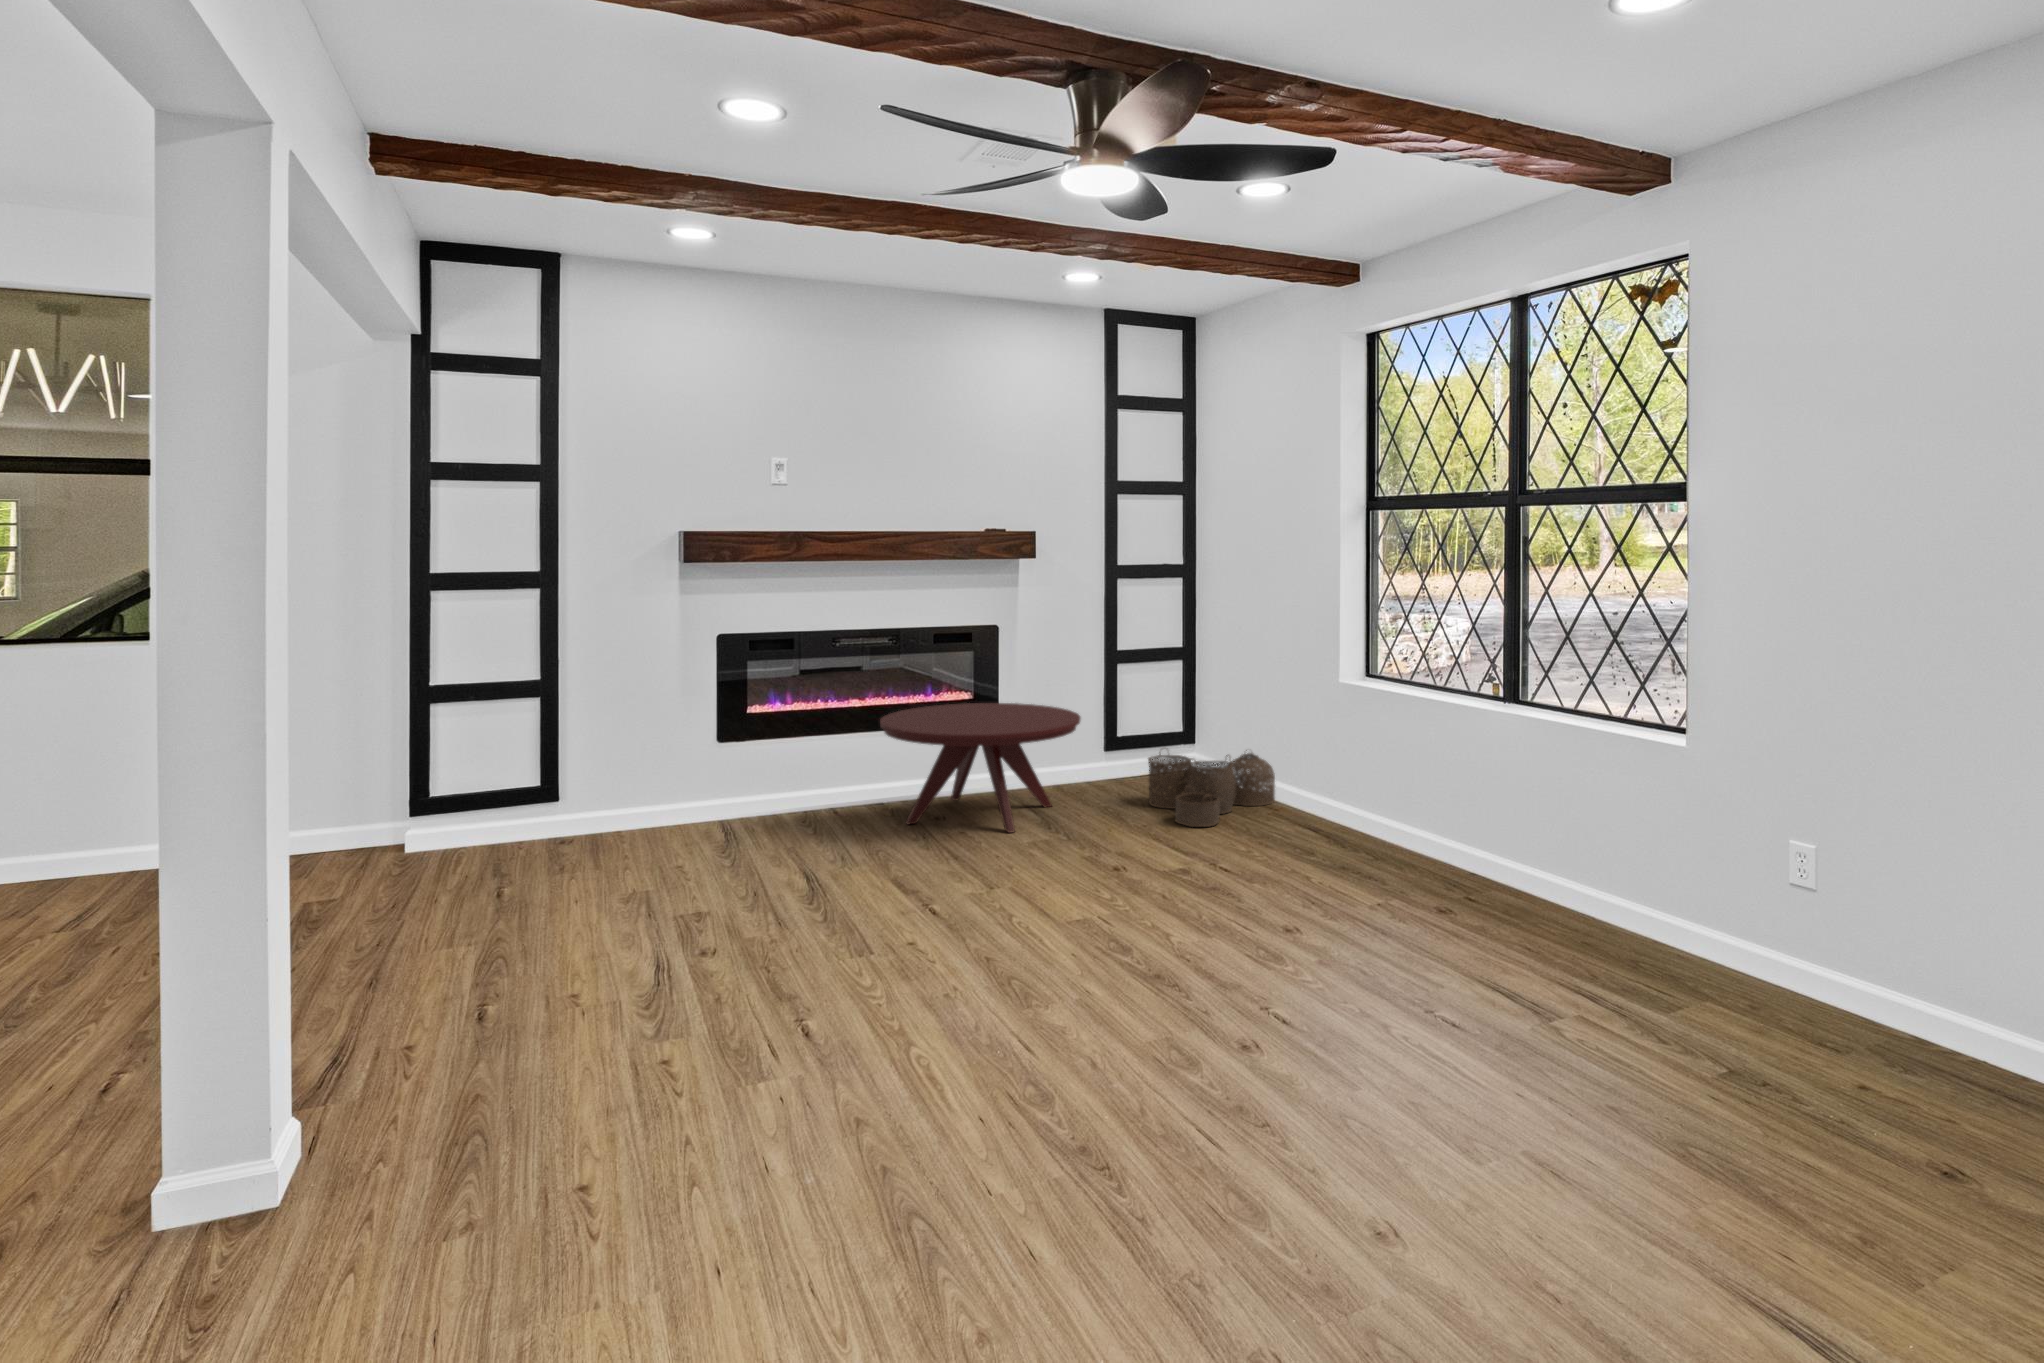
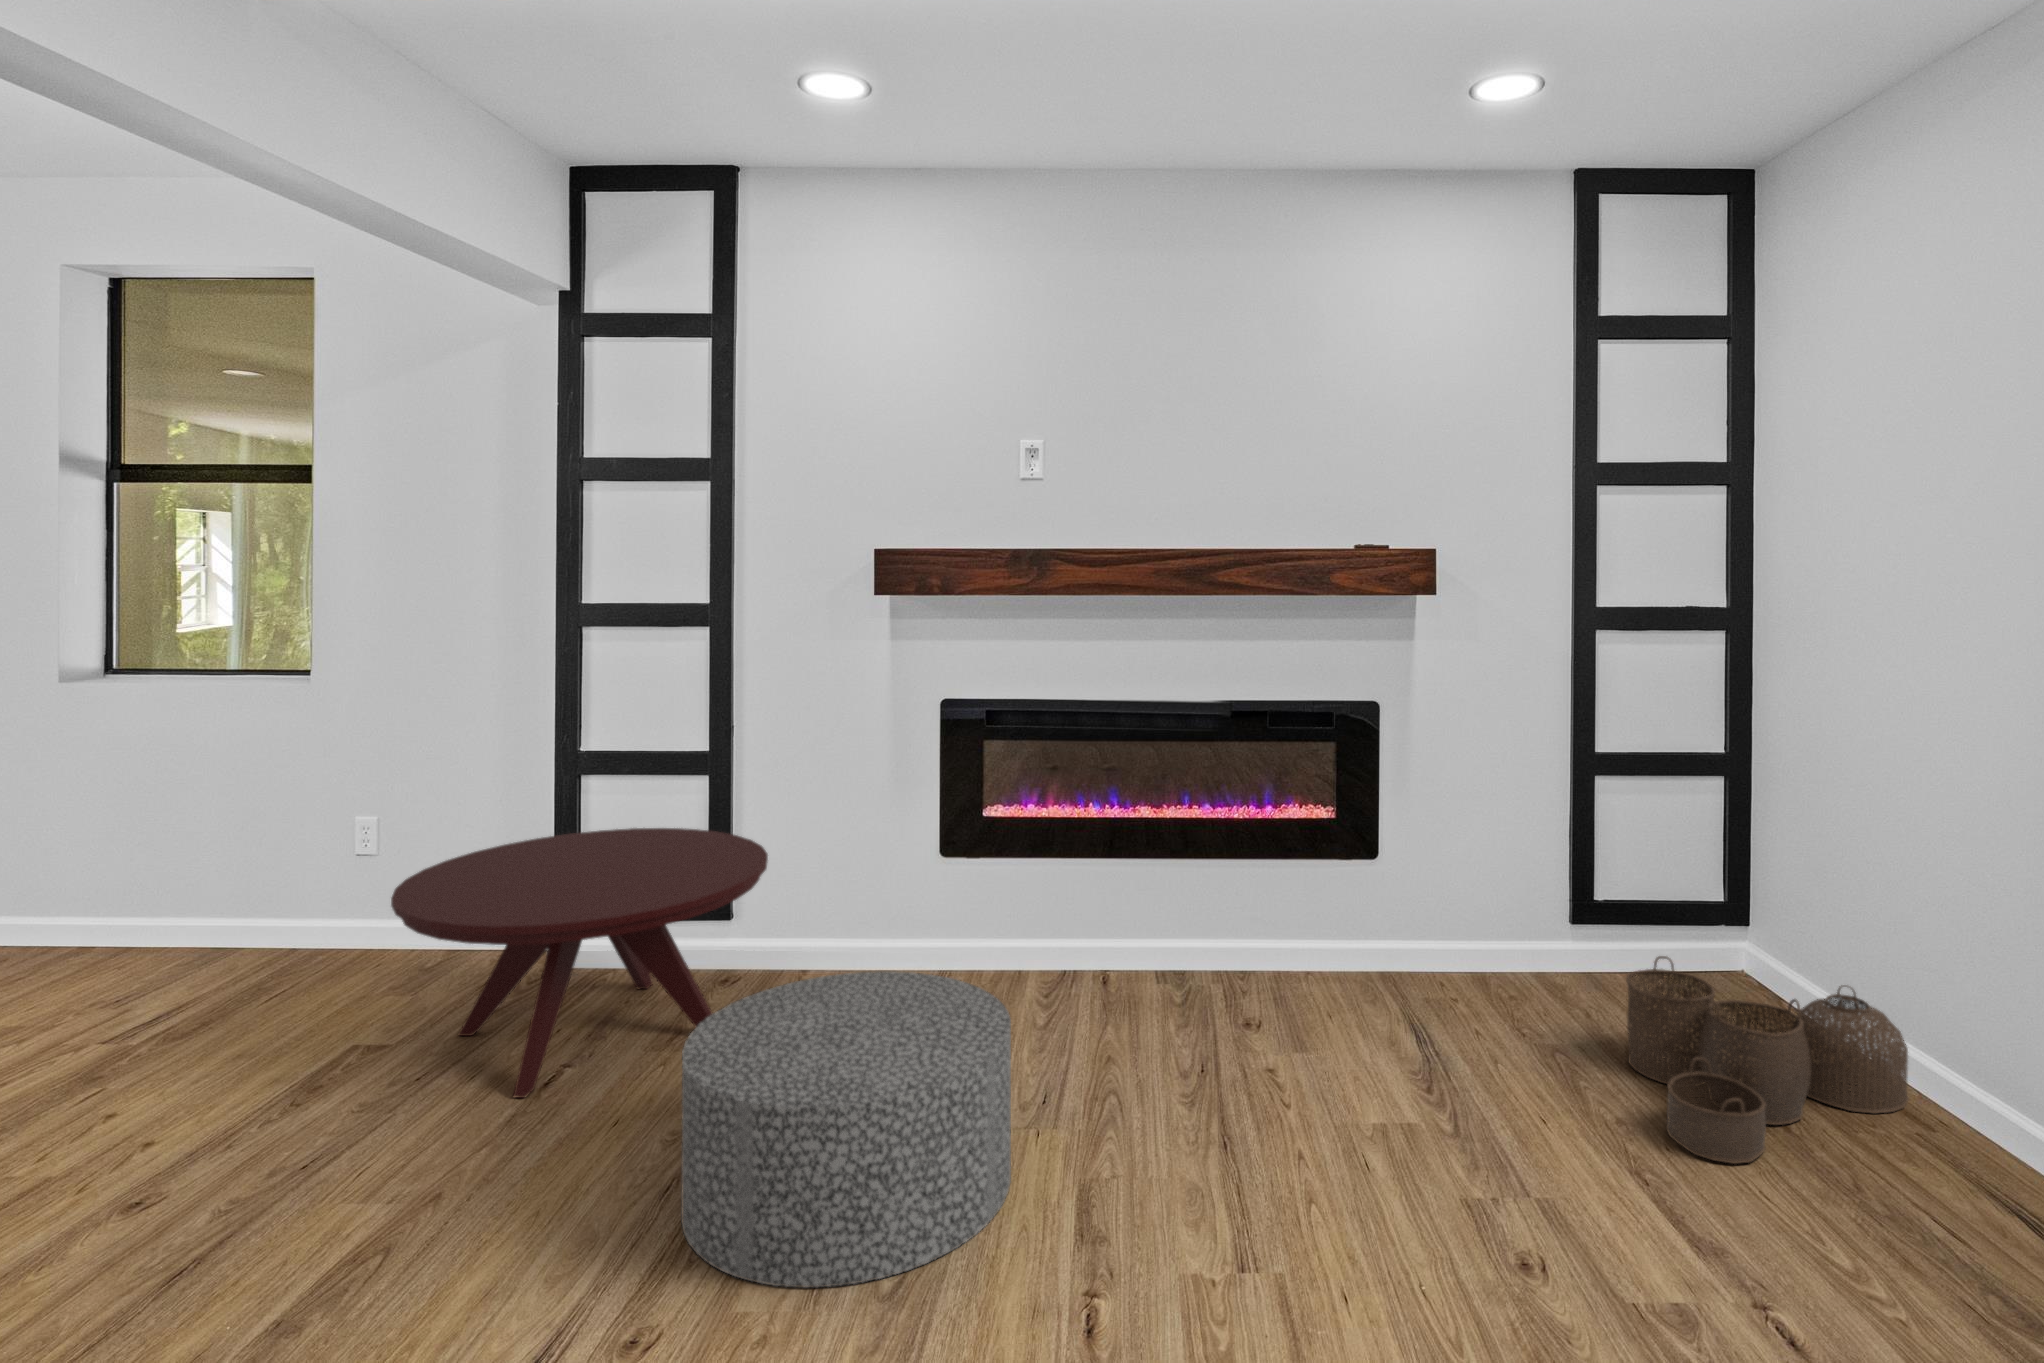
coffee table: present [880,703,1080,833] -> present [391,828,768,1098]
ottoman: none [676,785,868,927] -> present [681,971,1011,1287]

